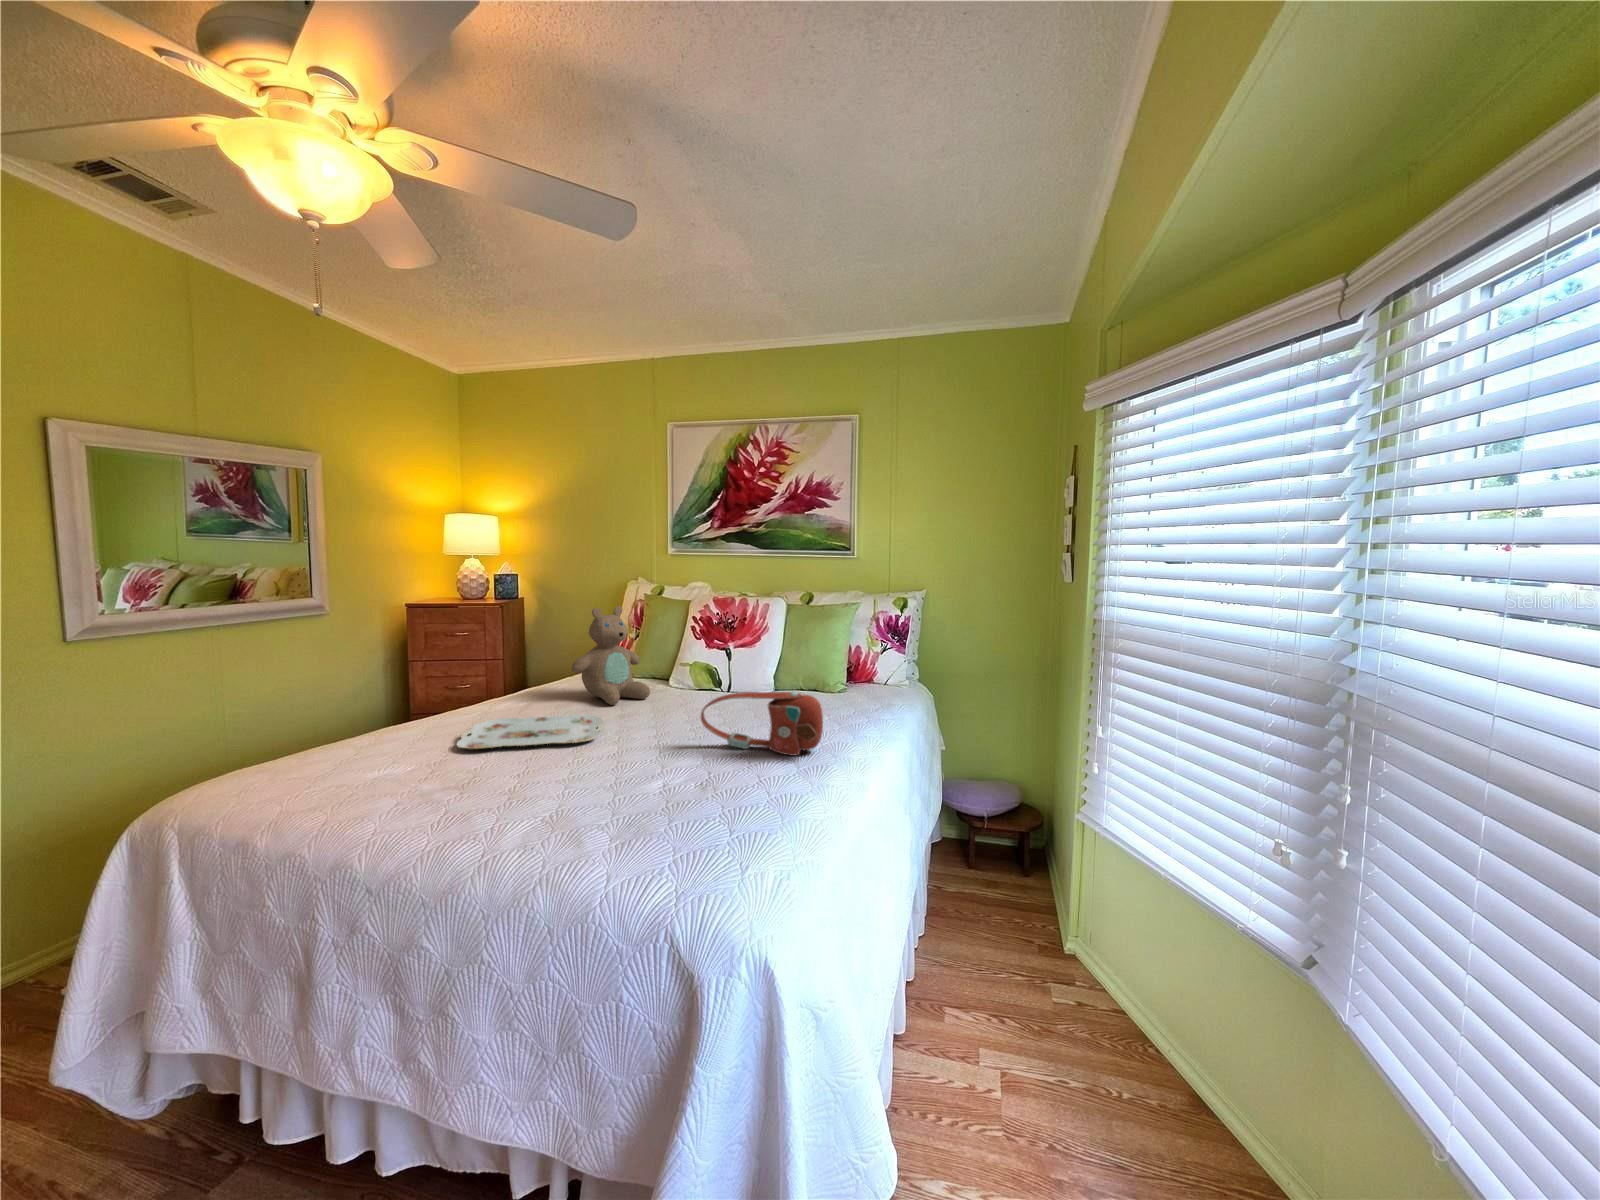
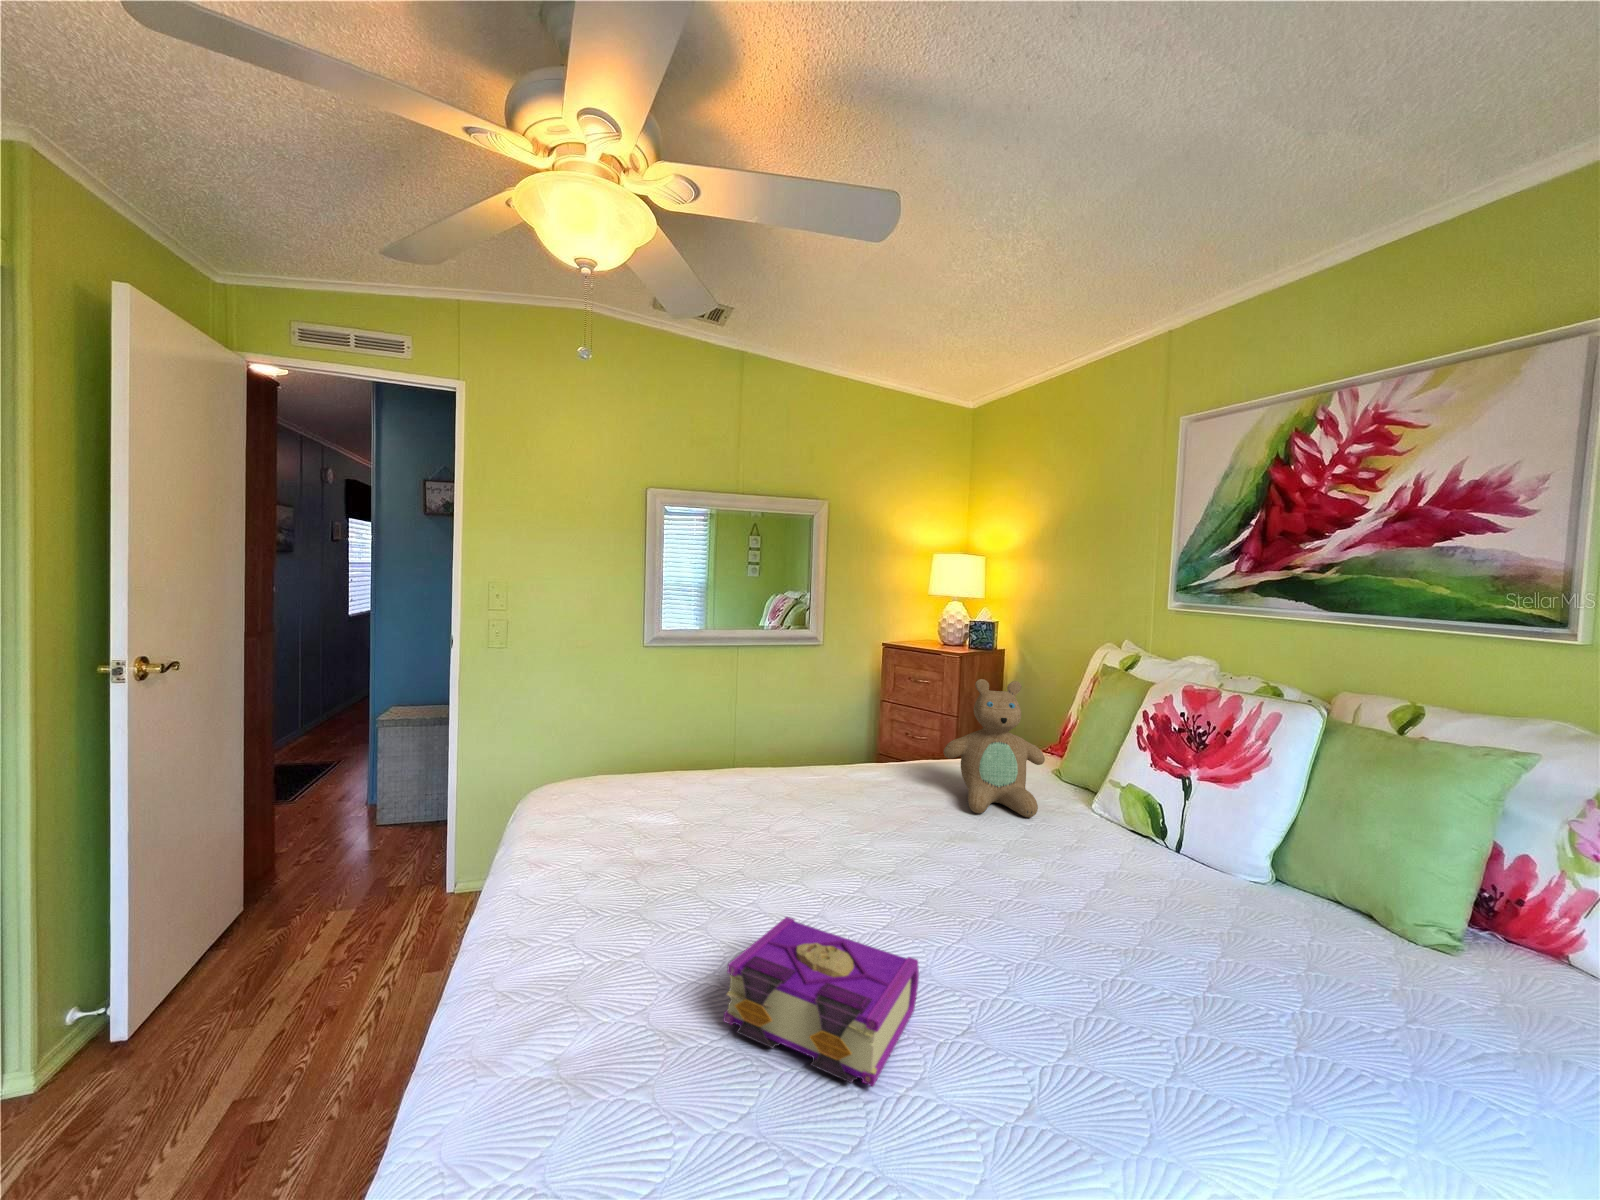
handbag: present [701,692,823,755] -> none [980,866,1180,1052]
serving tray: present [457,714,604,749] -> none [761,789,930,856]
book: none [626,749,748,821] -> present [723,917,919,1086]

